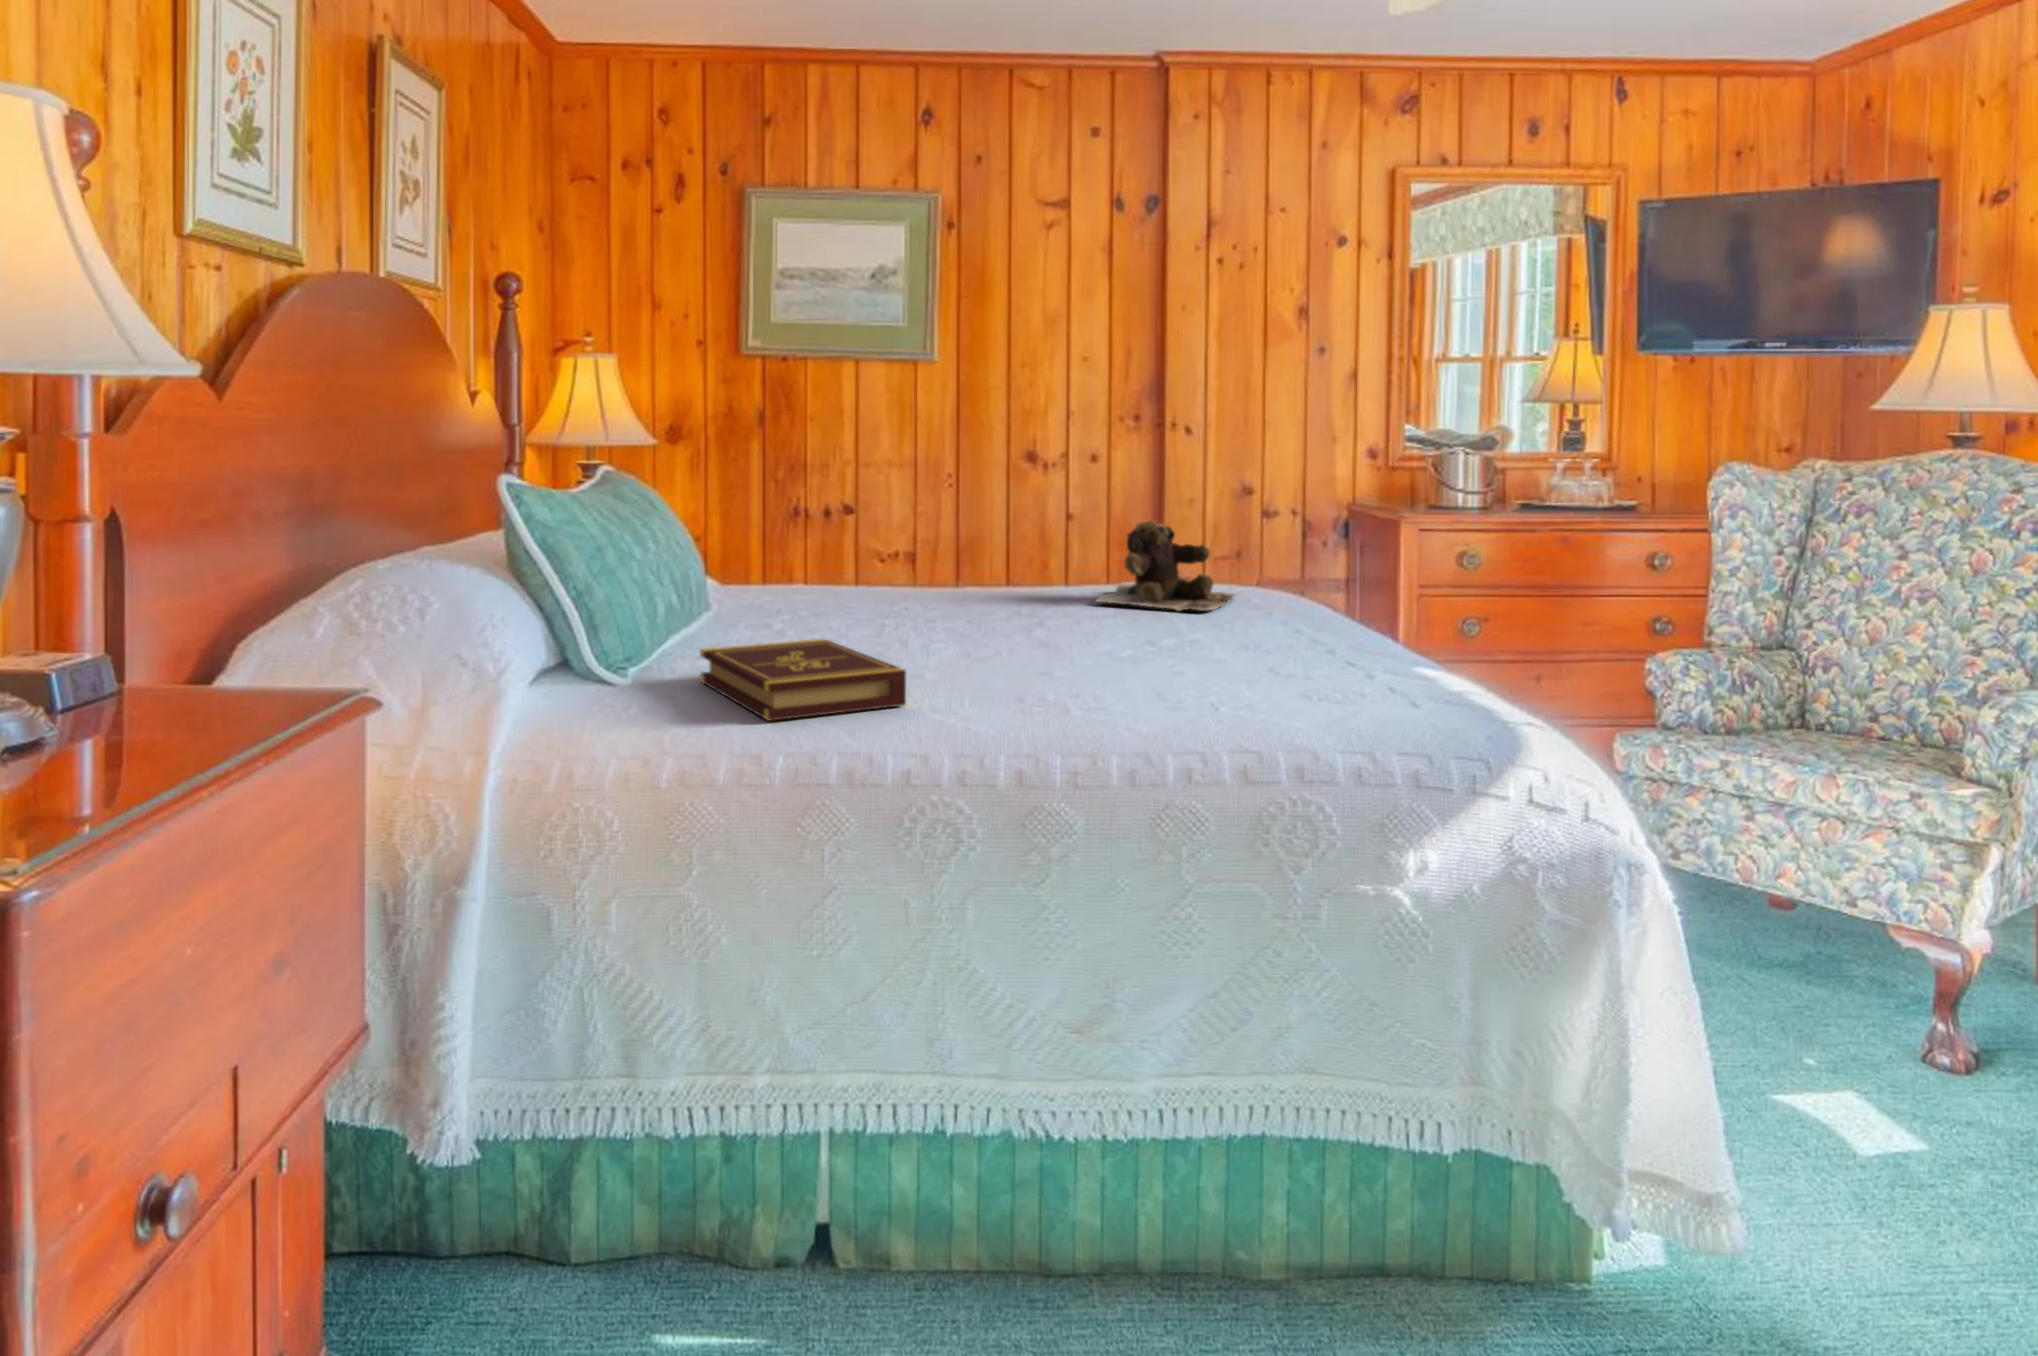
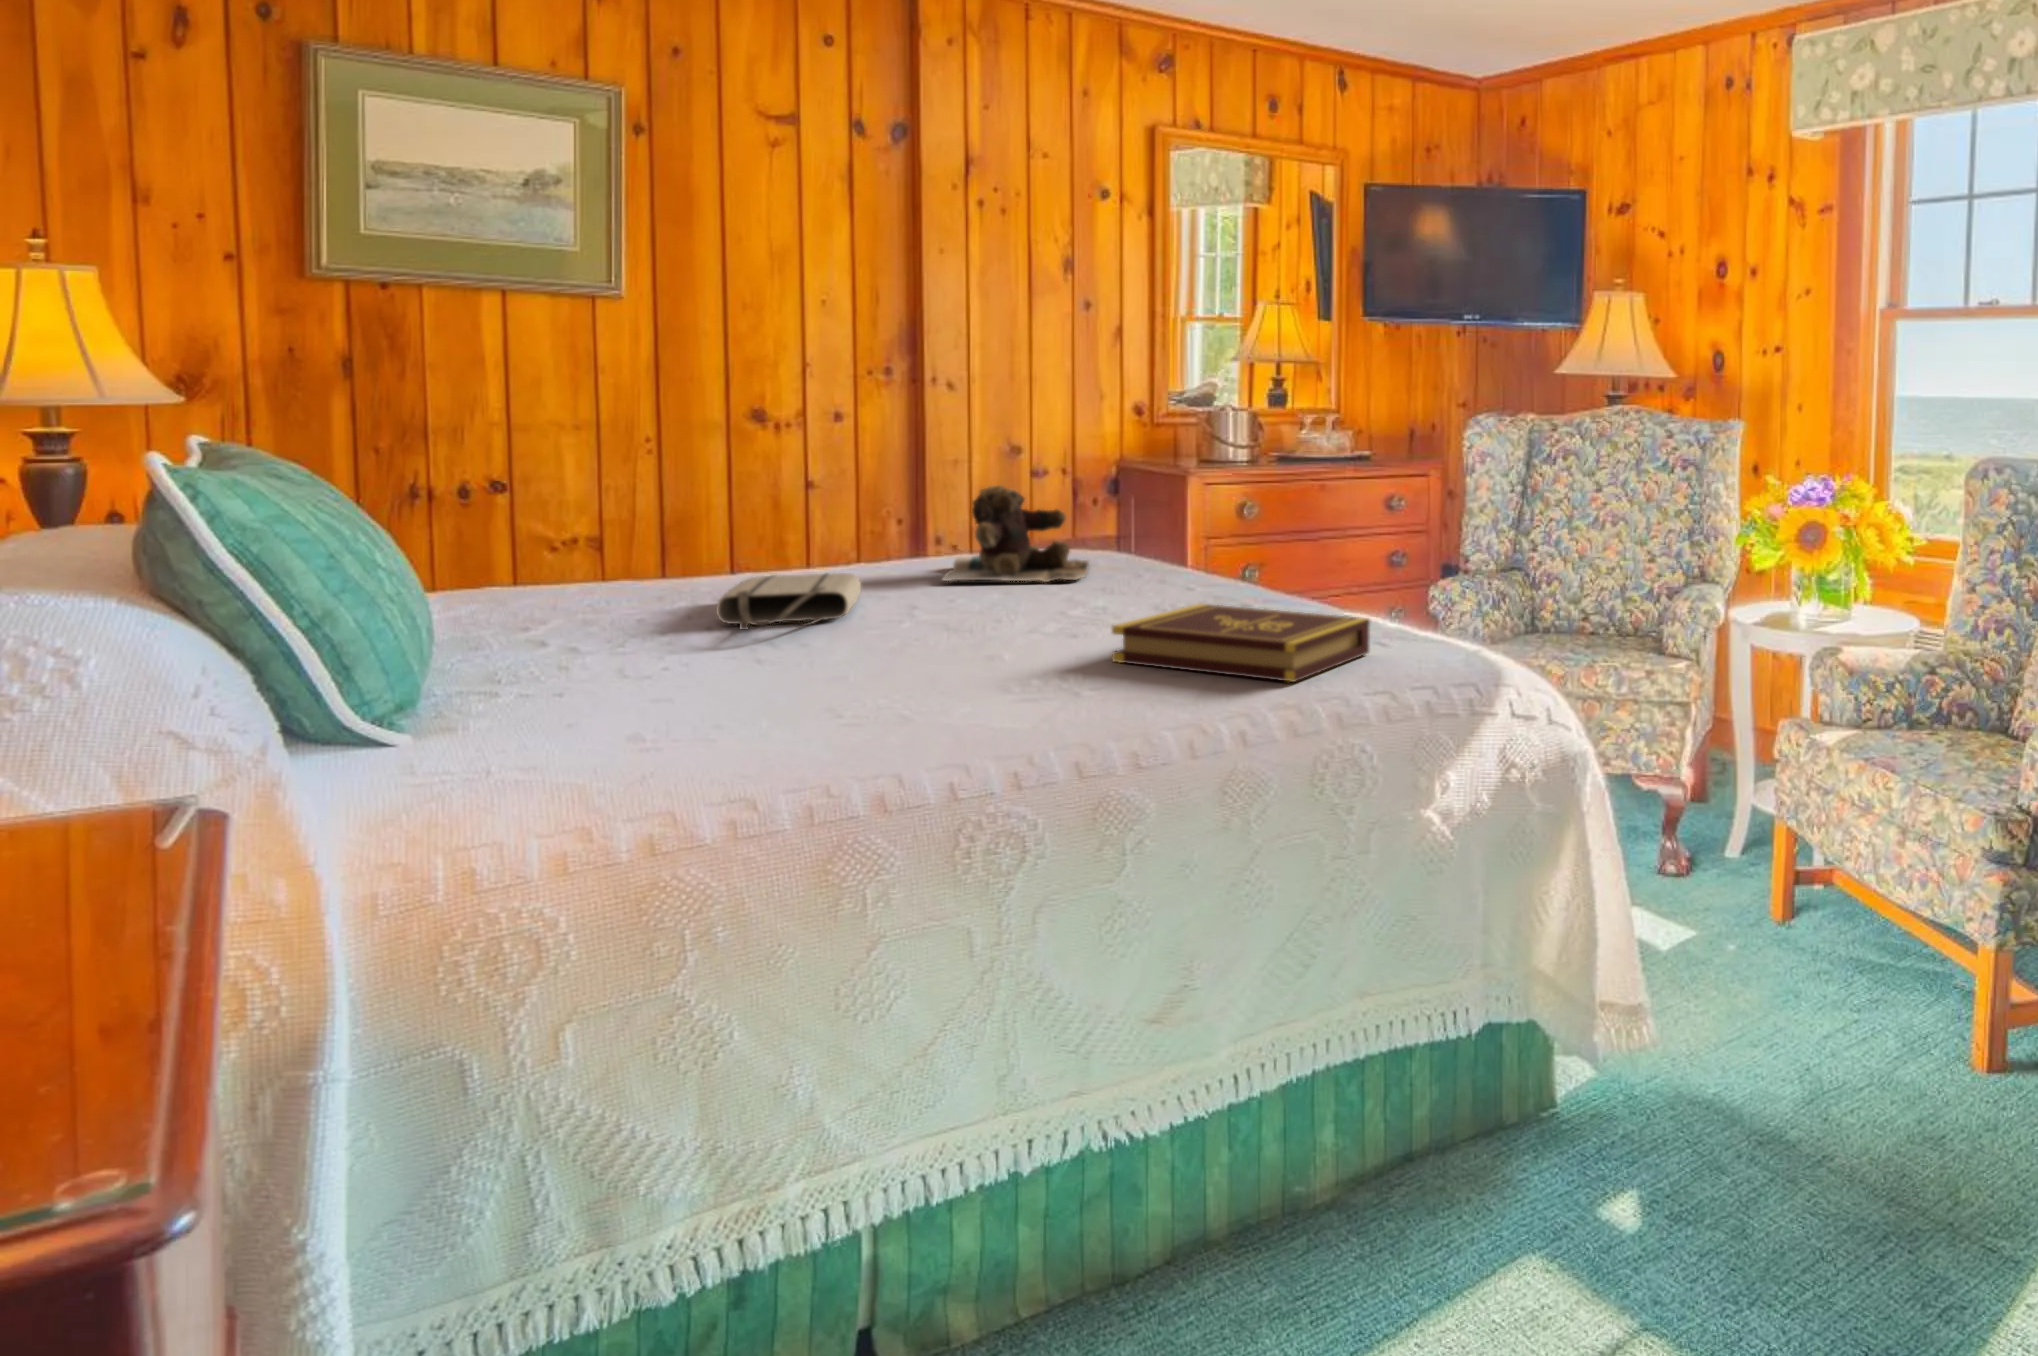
tote bag: none [906,586,1024,627] -> present [716,573,861,630]
book: present [700,639,906,721] -> present [1112,604,1370,682]

